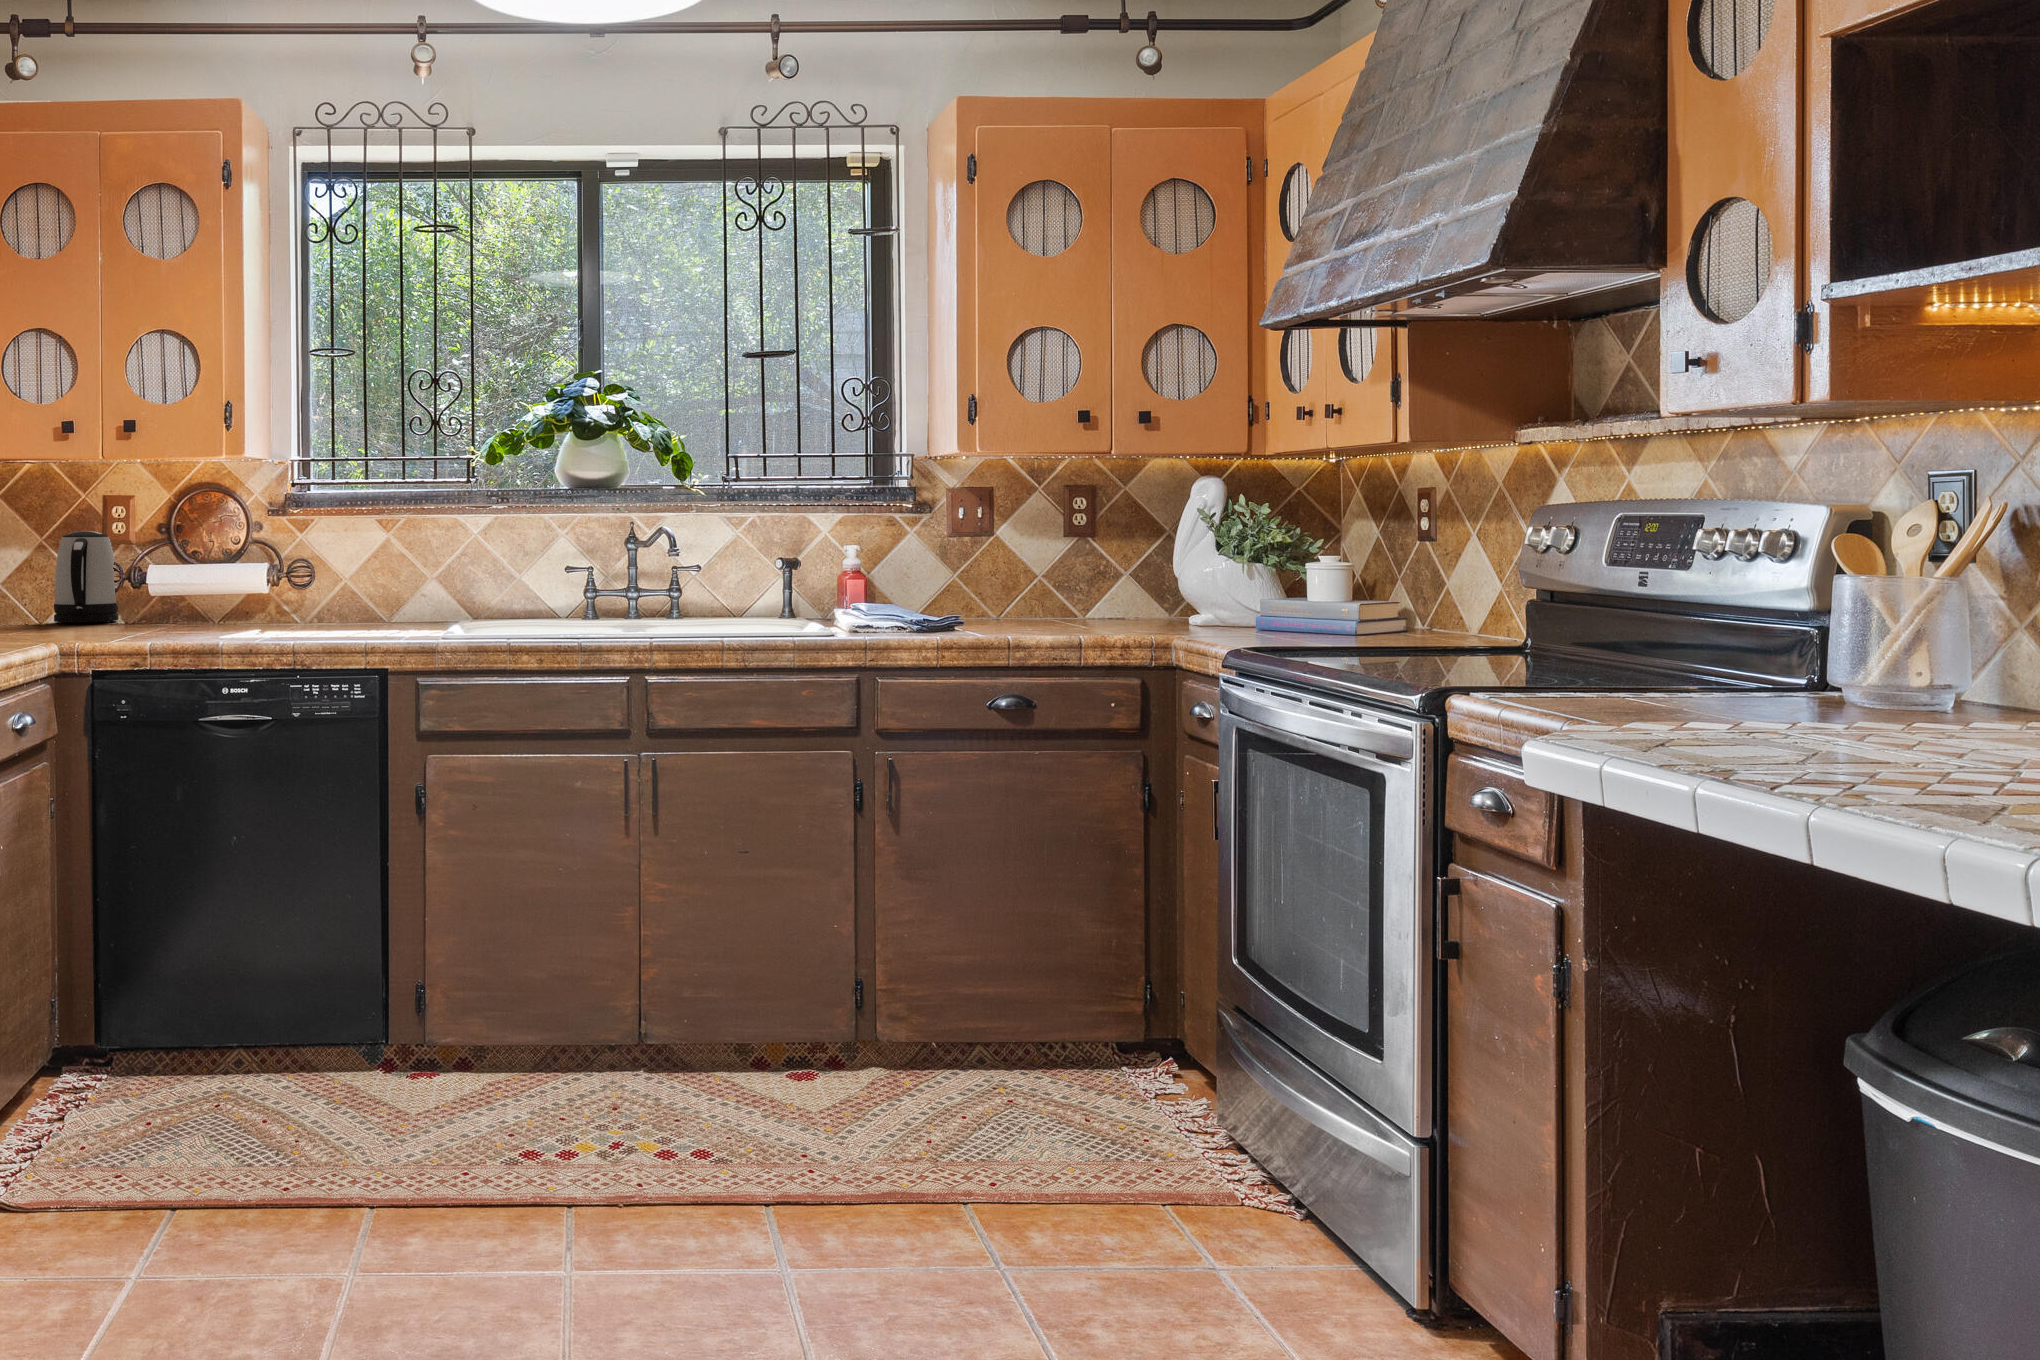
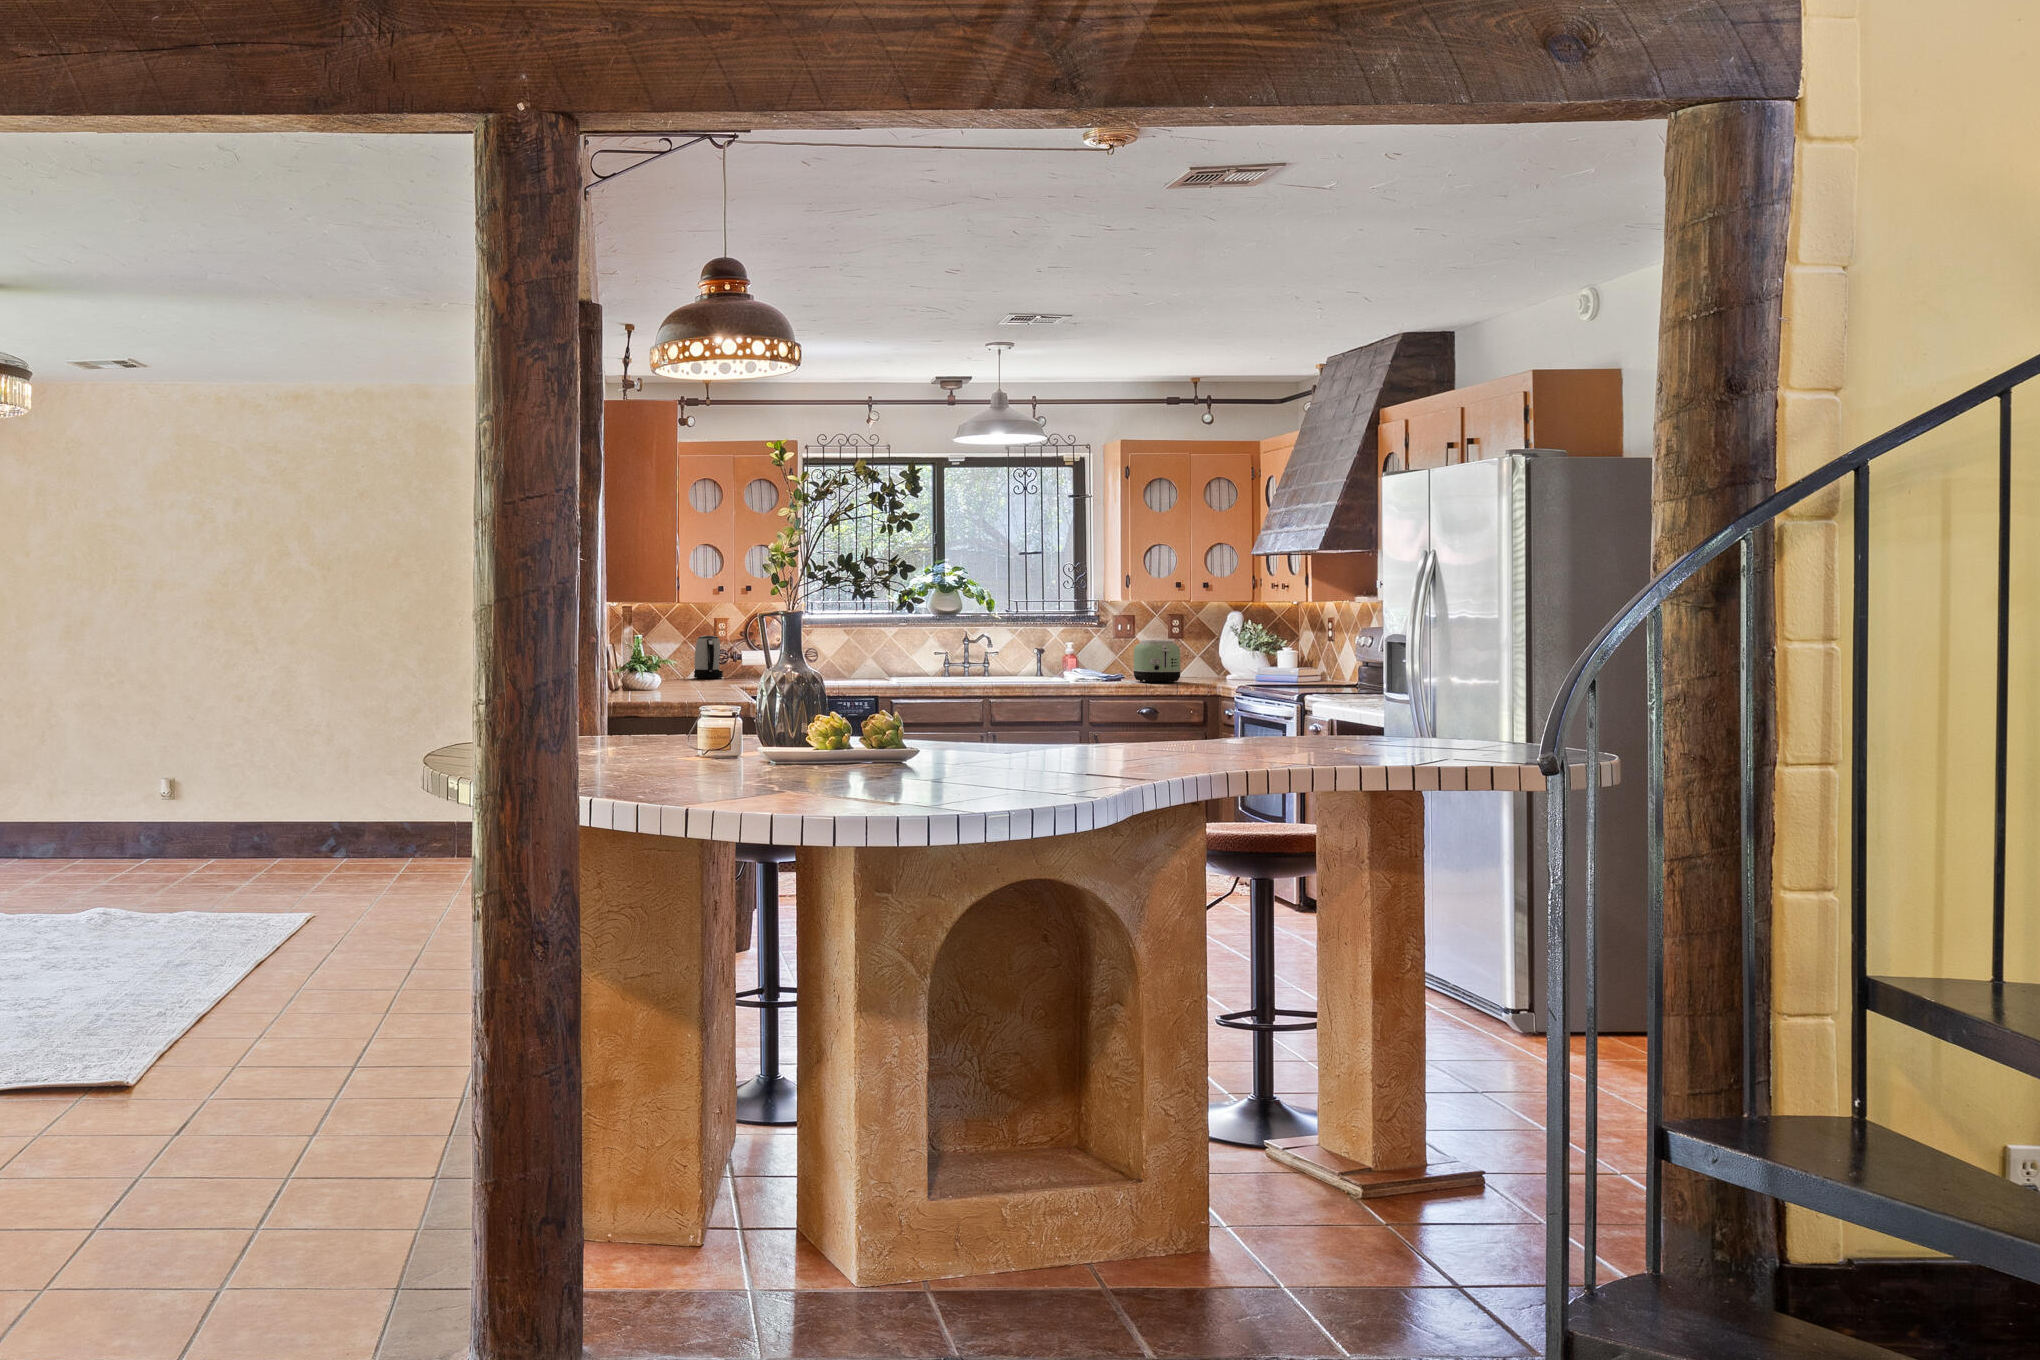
toaster: none [978,537,1089,639] -> present [1133,640,1181,683]

